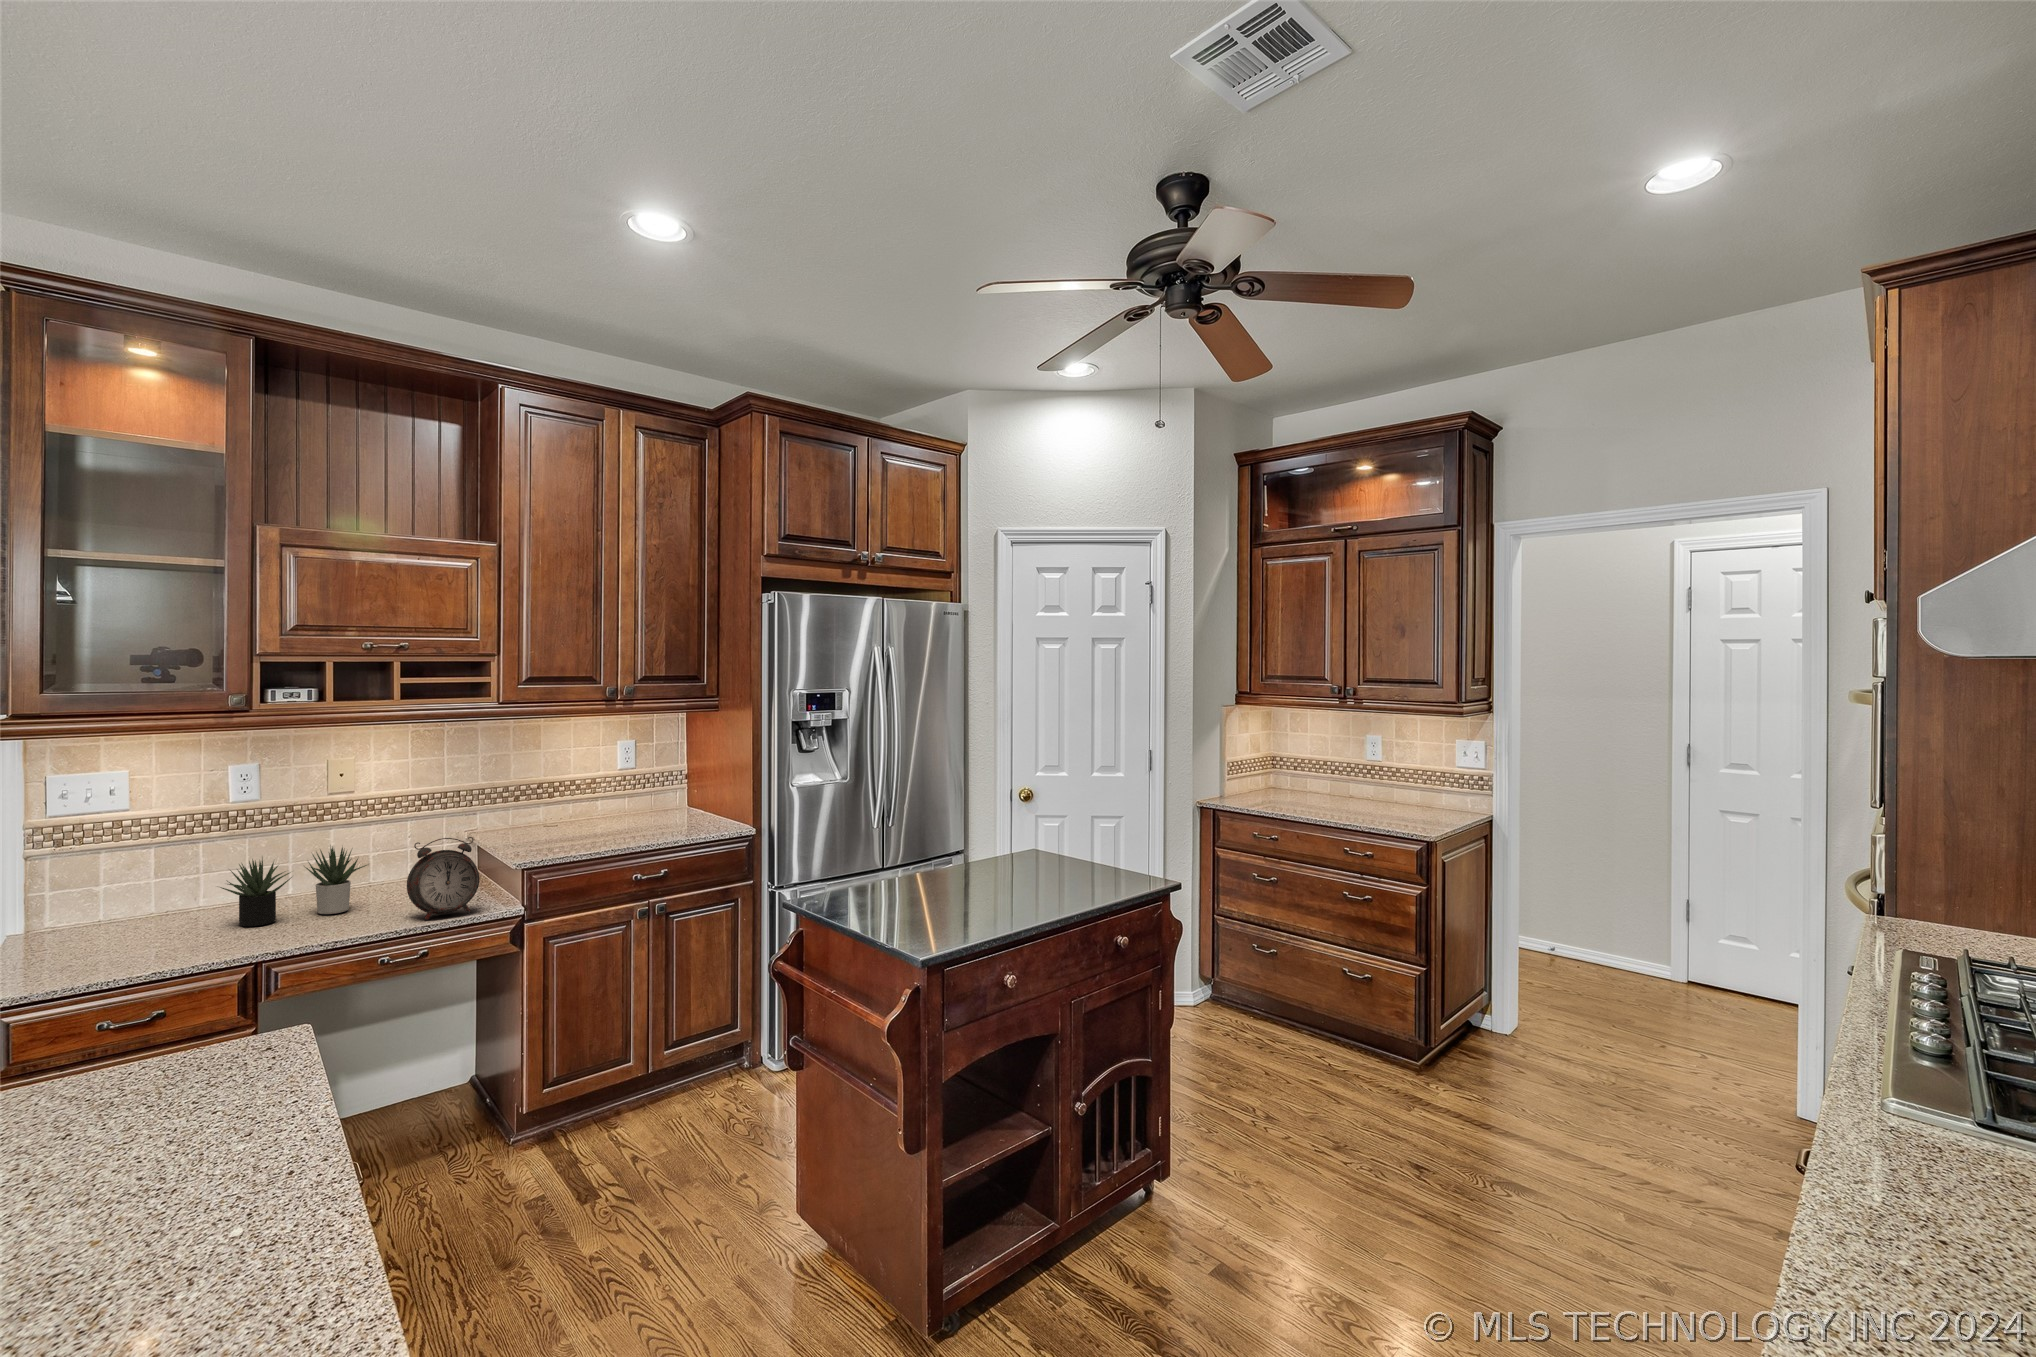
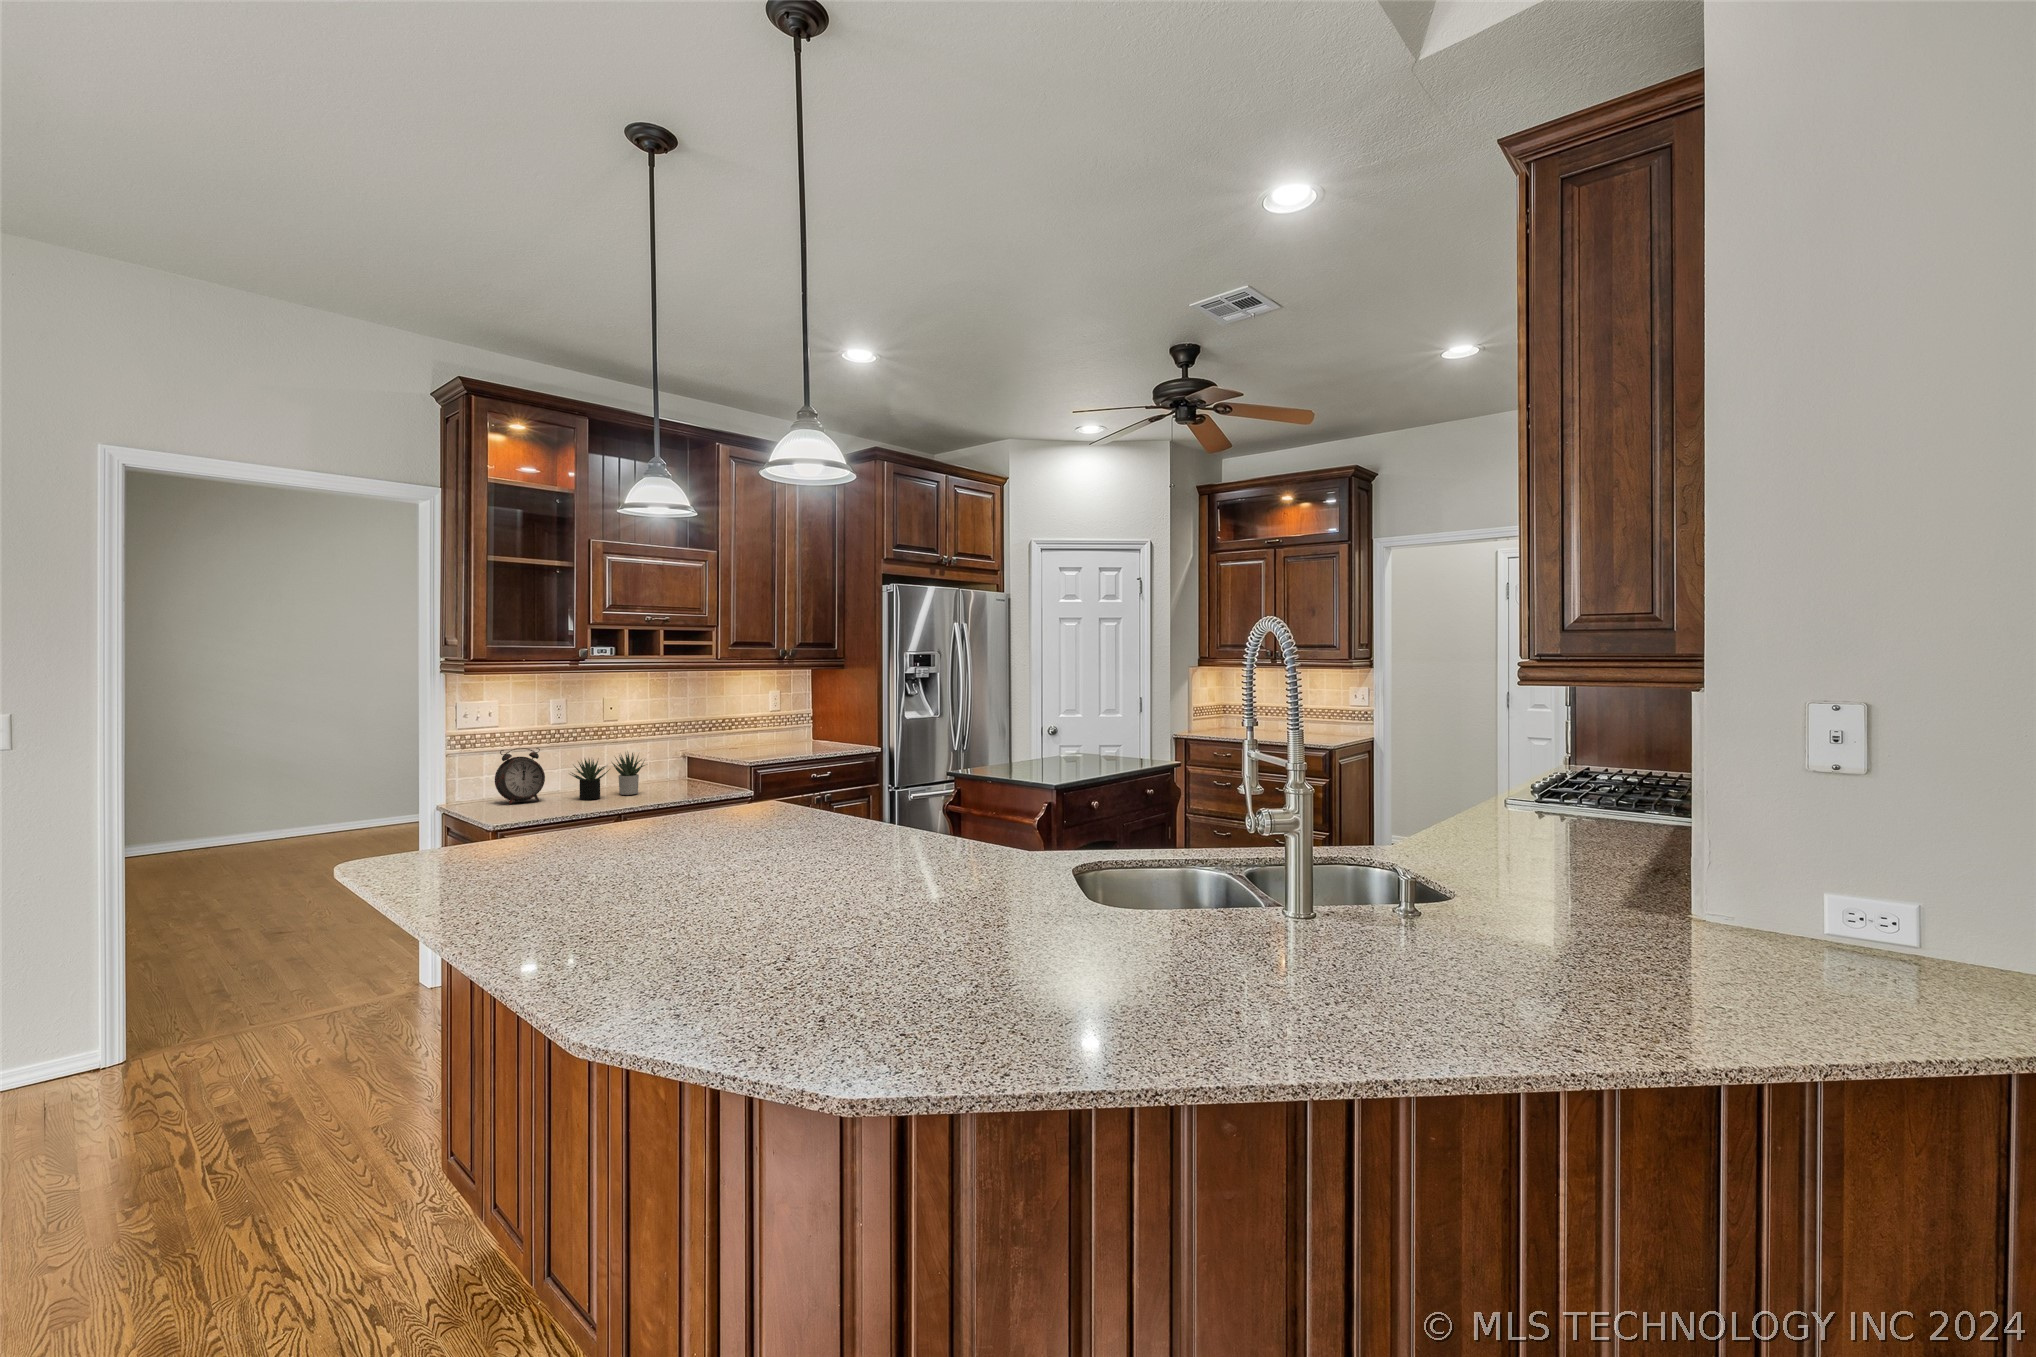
alarm clock: present [407,837,480,920] -> present [495,748,545,804]

